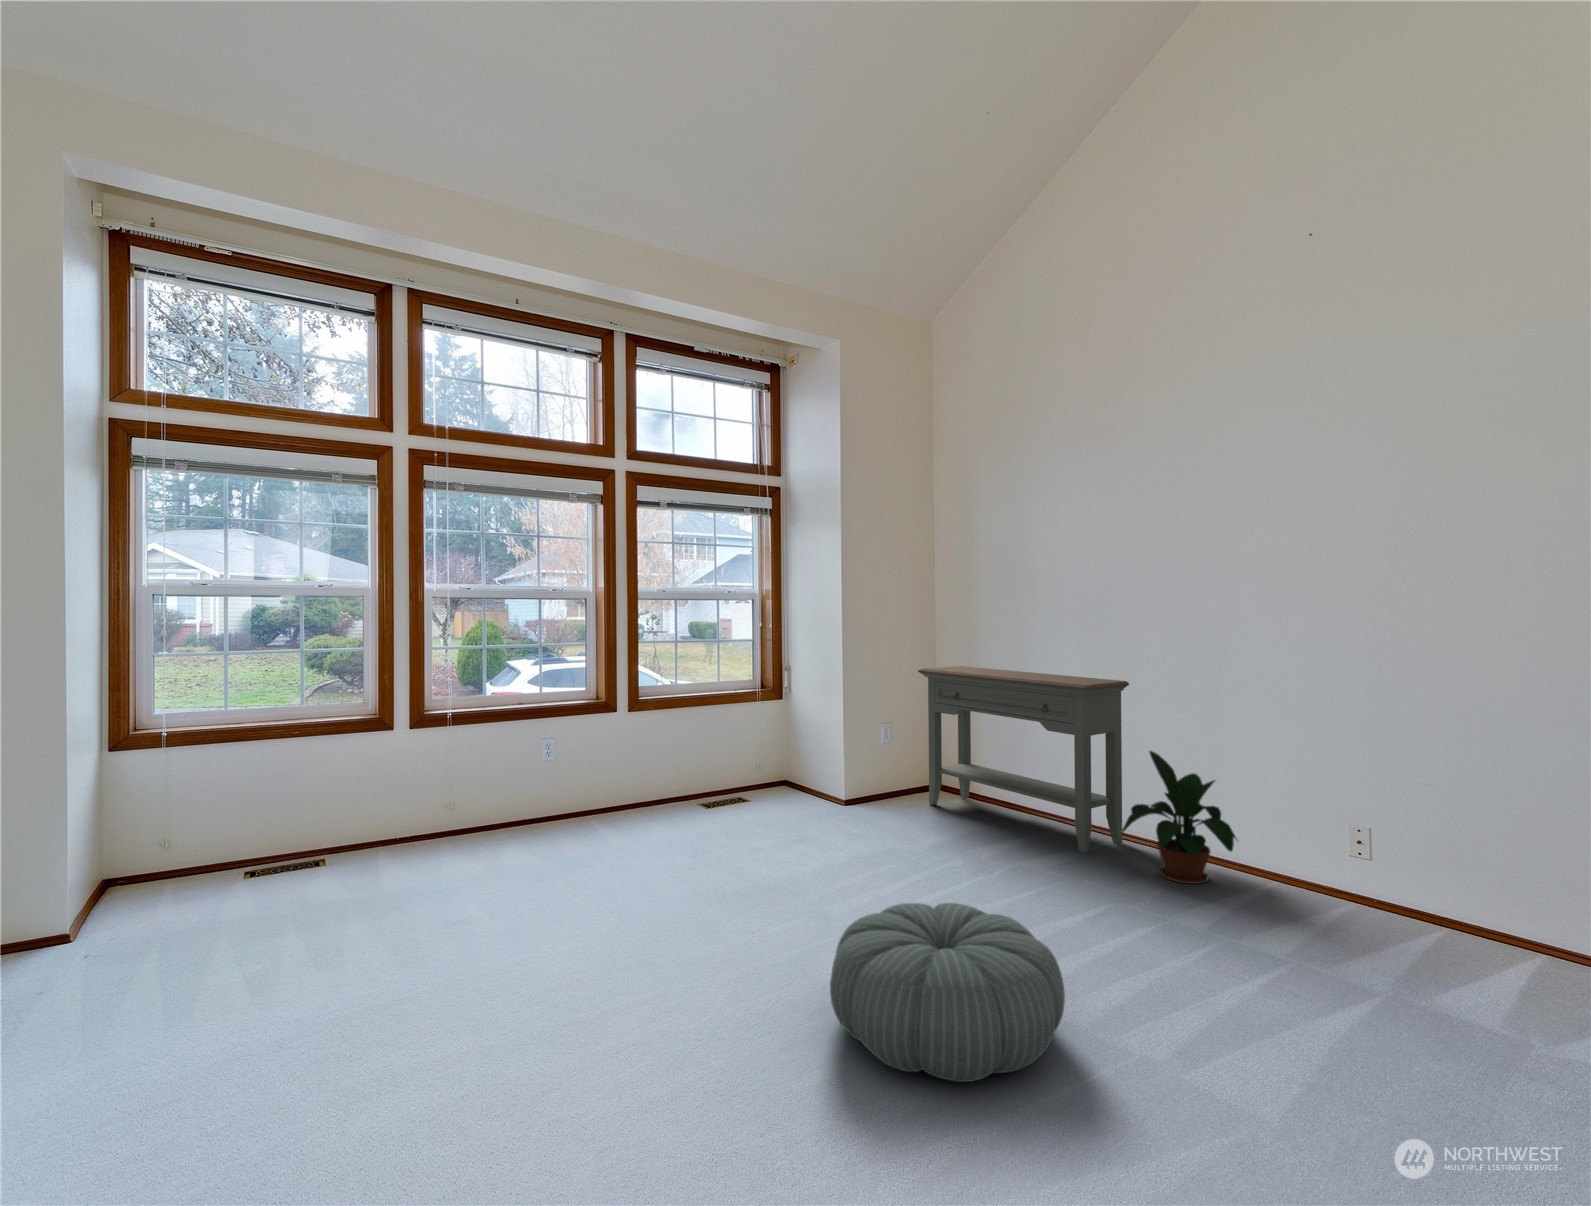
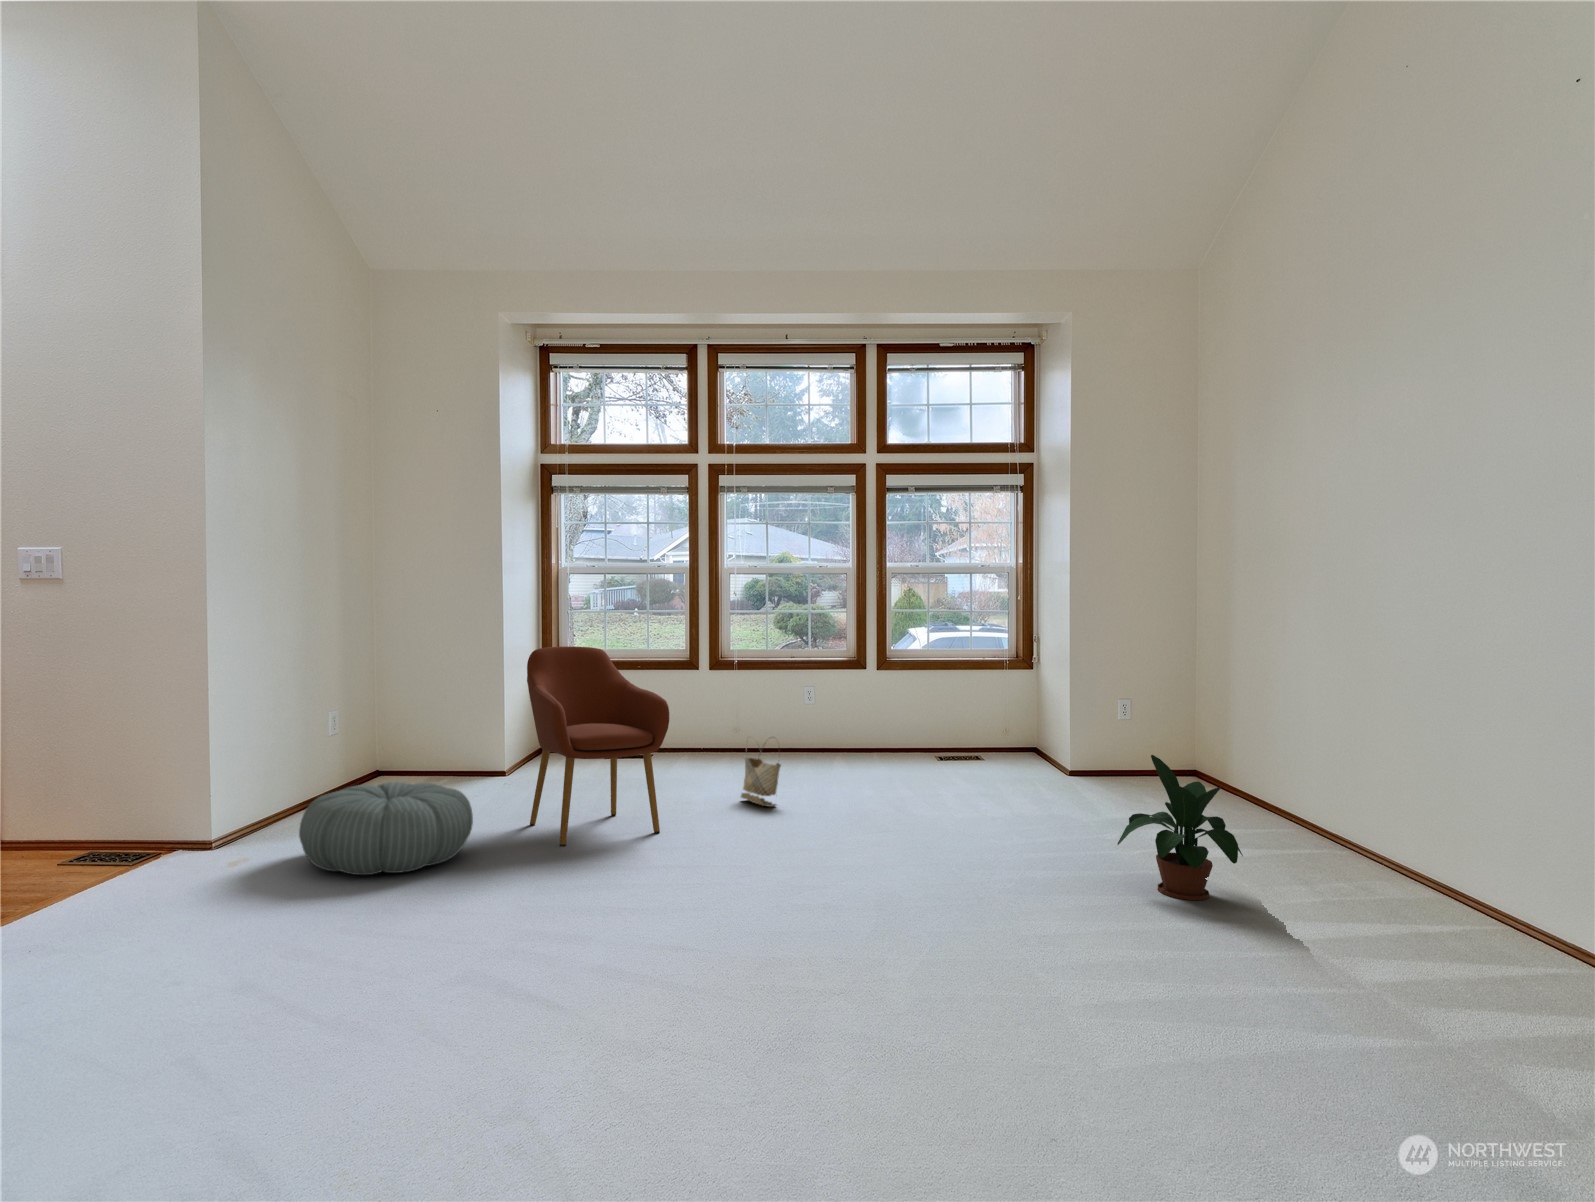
armchair: none [589,665,714,845] -> present [527,646,669,846]
console table: present [918,666,1129,853] -> none [899,664,1131,868]
woven basket: none [782,736,816,798] -> present [741,748,781,807]
pouf: present [830,903,1065,1082] -> present [299,782,473,875]

